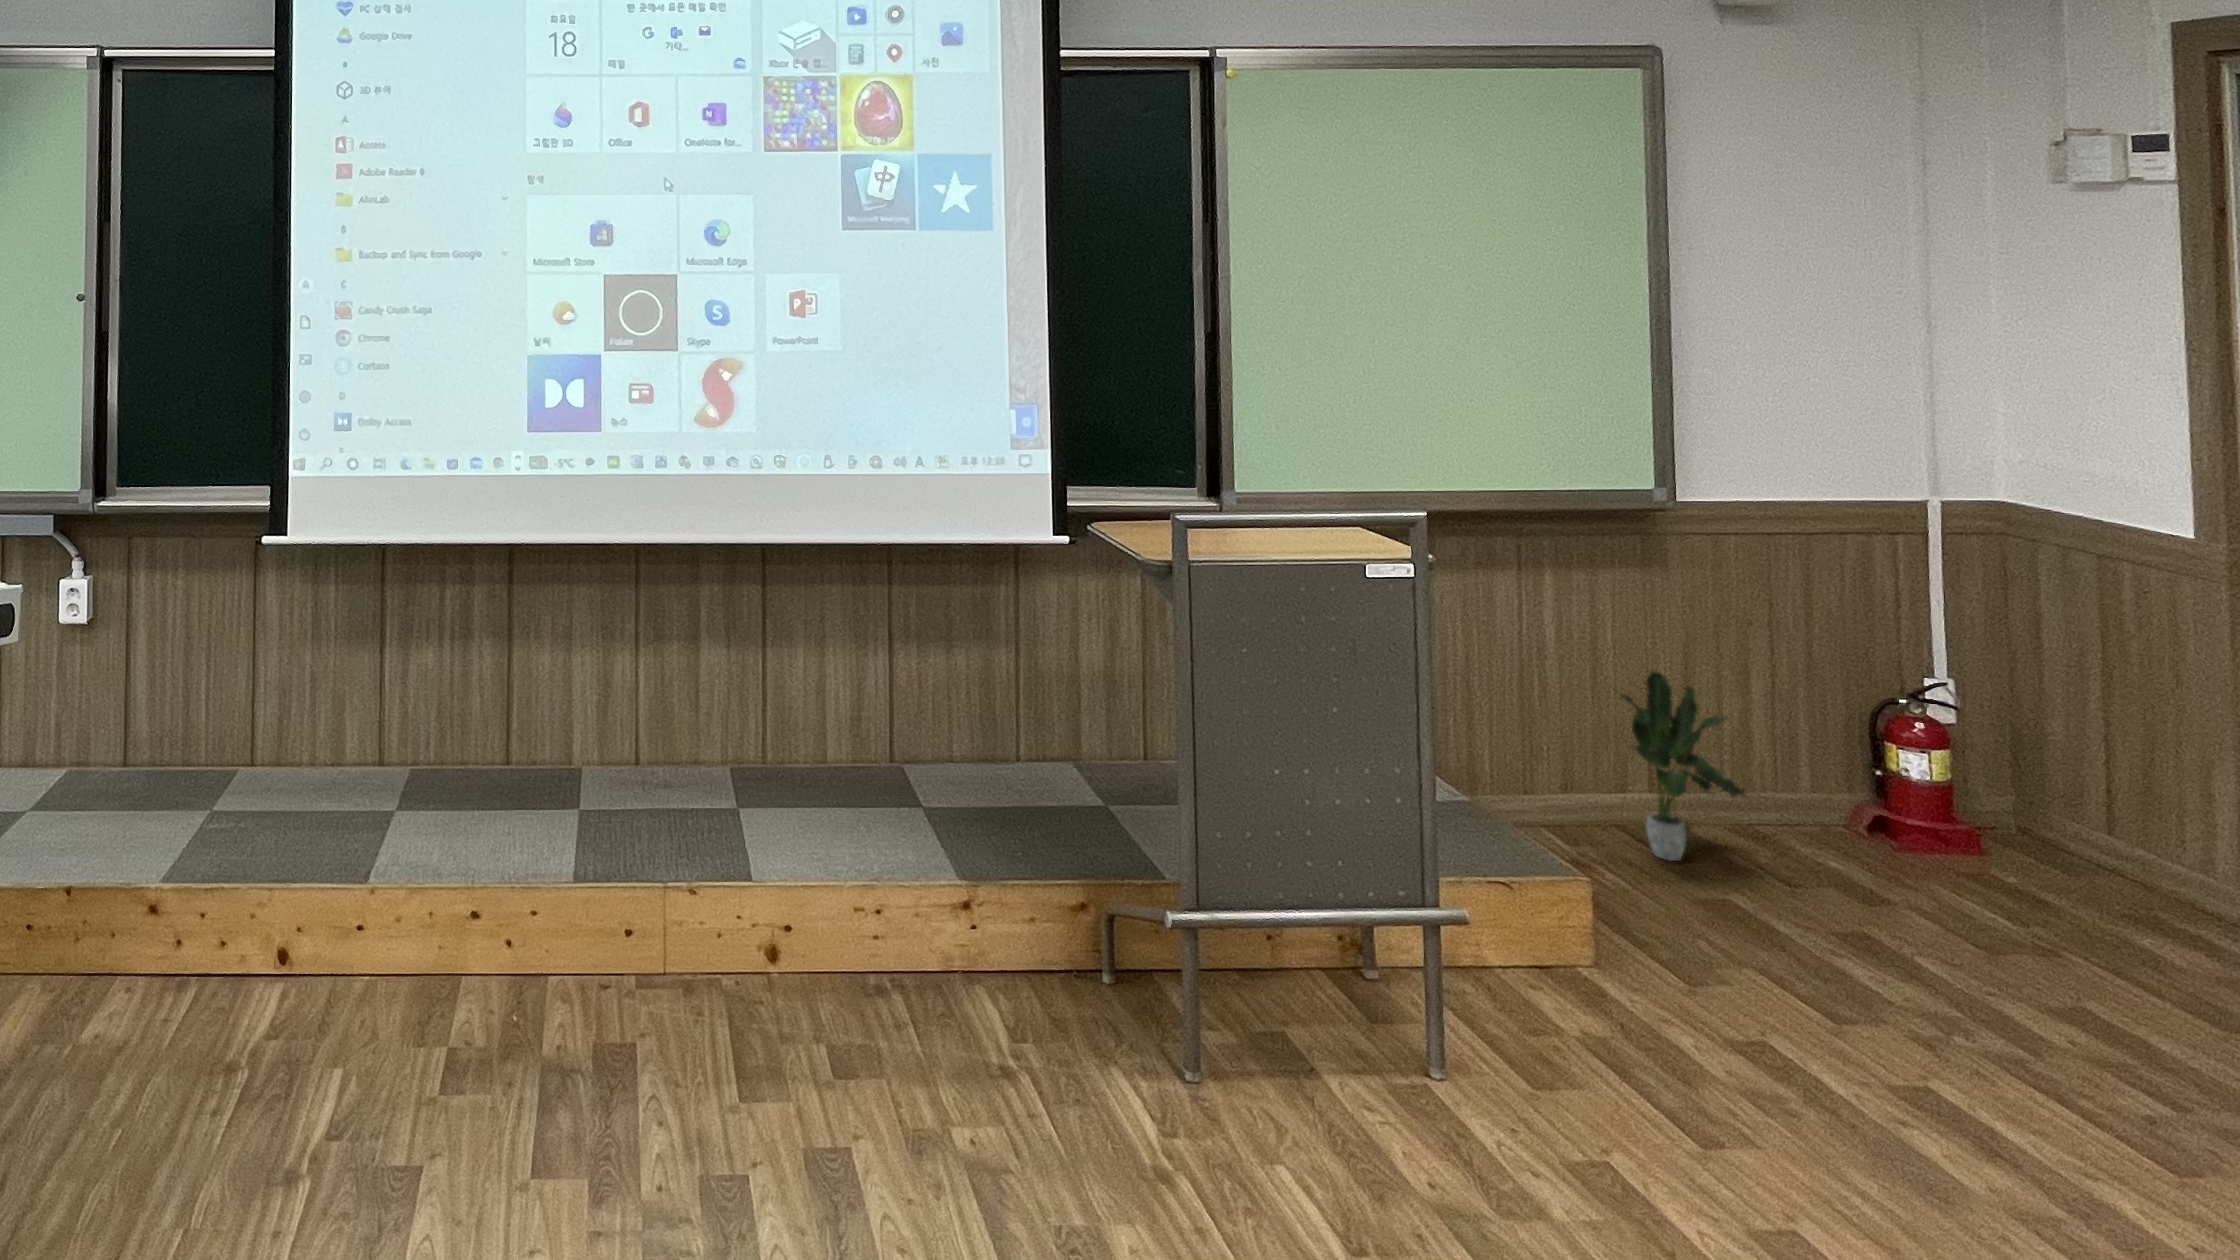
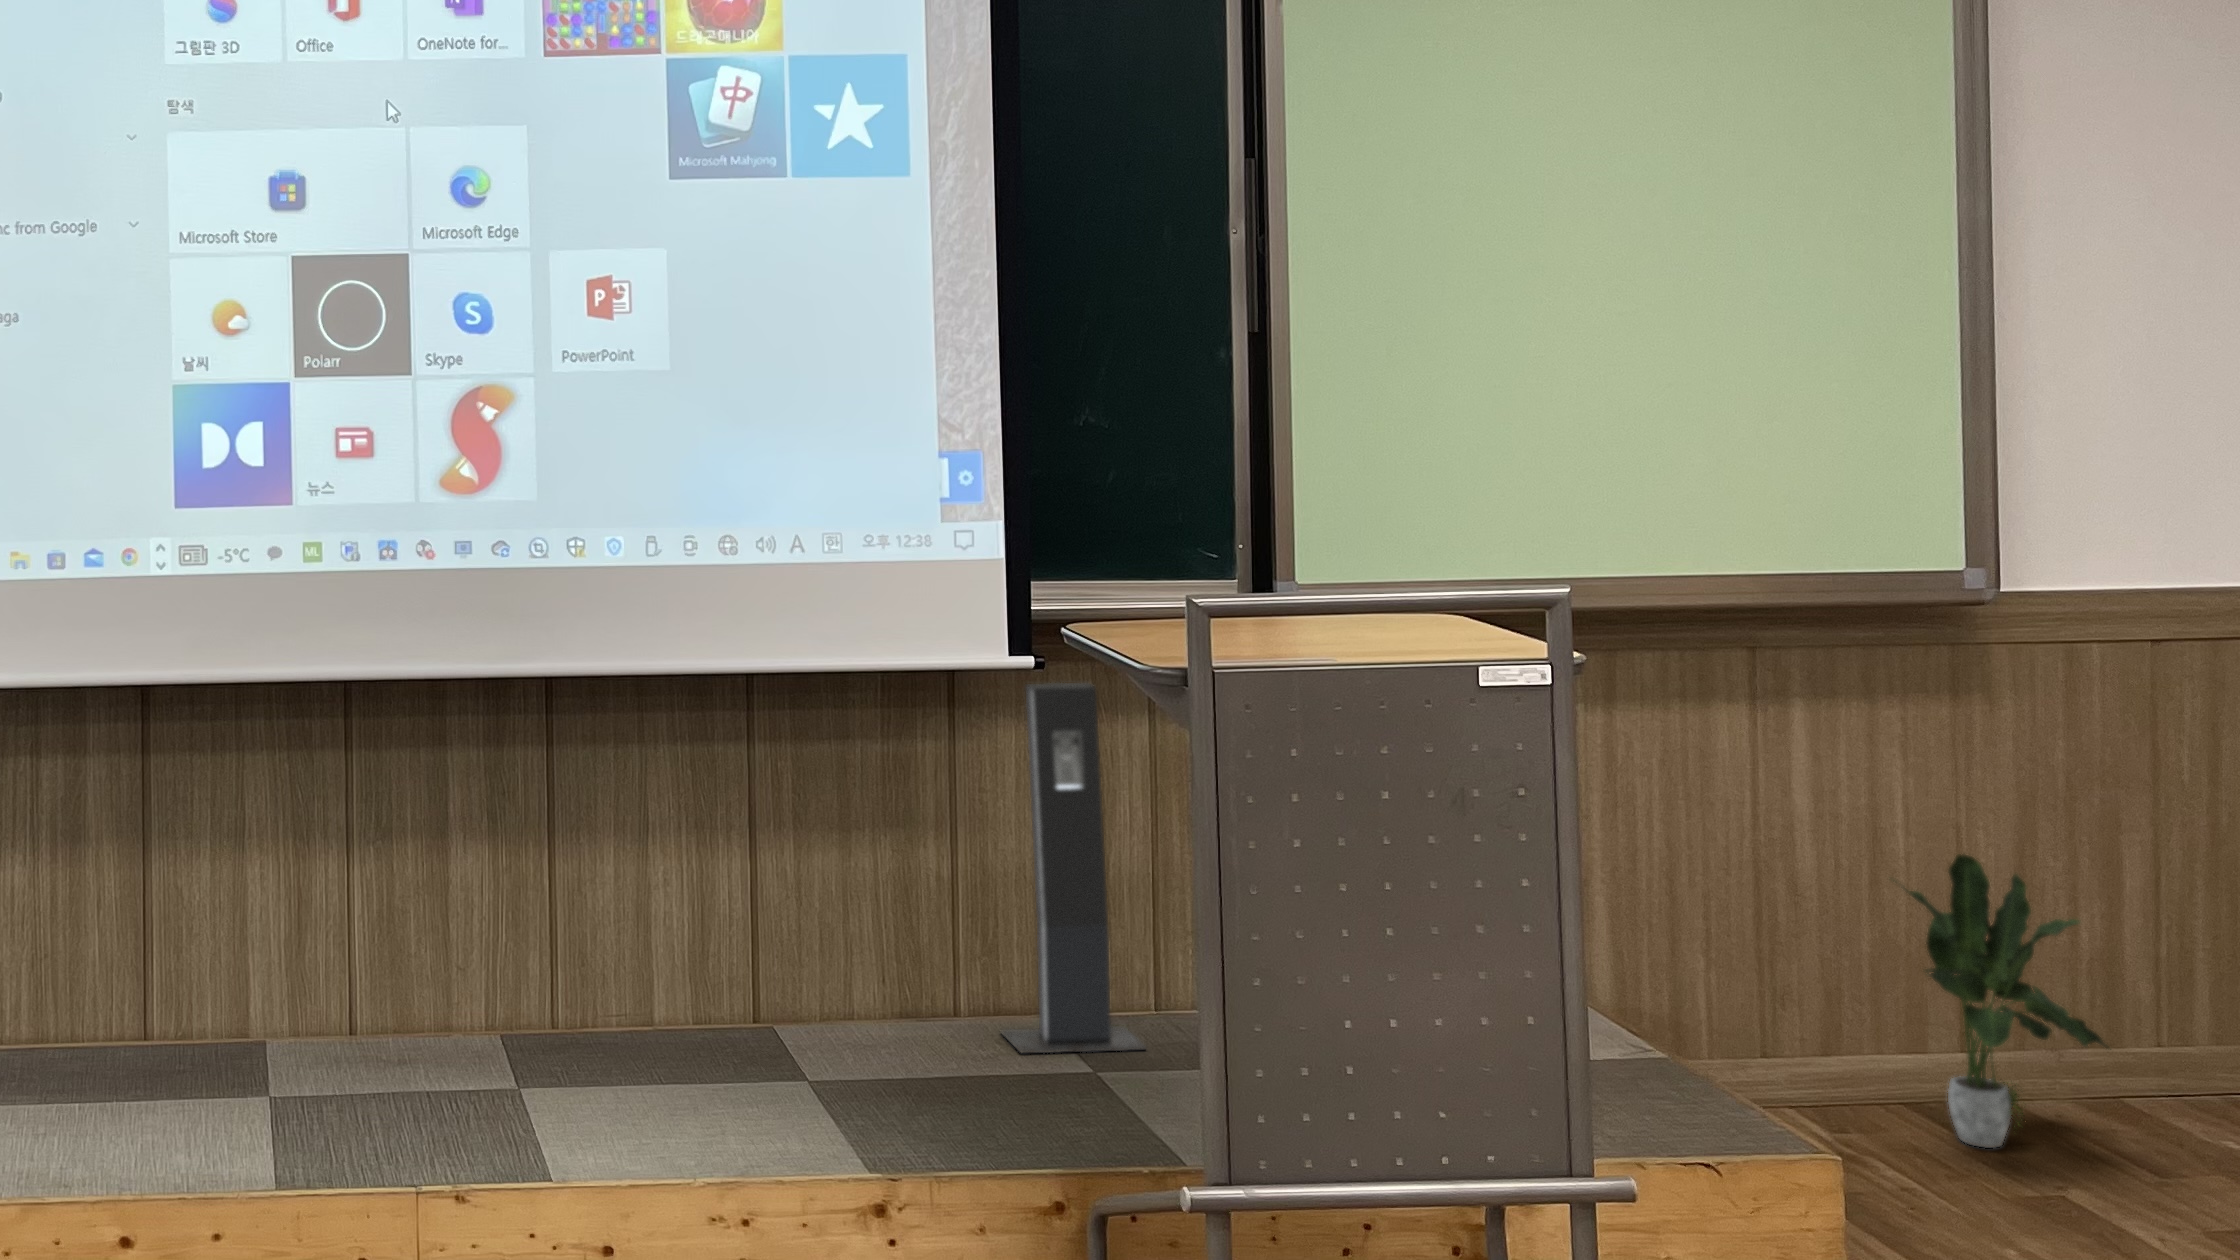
speaker: none [1046,552,1138,789] -> present [1001,683,1146,1053]

